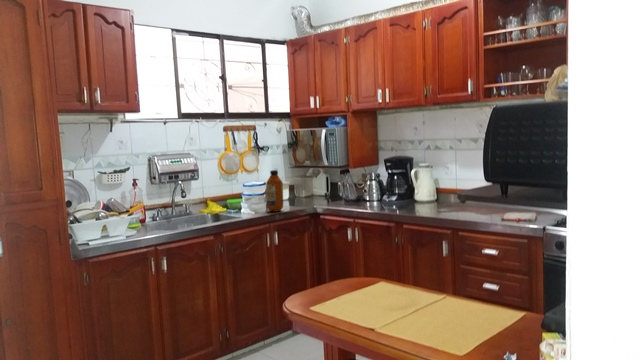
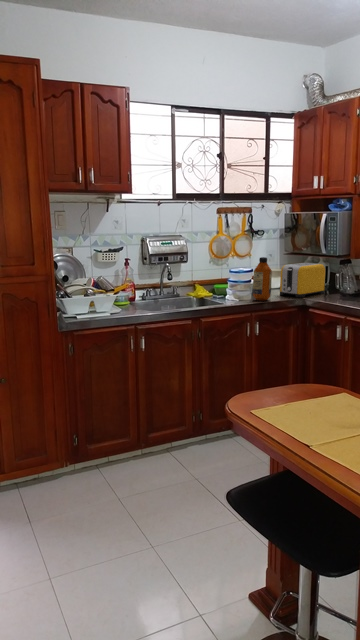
toaster: none [289,174,330,206] -> present [280,263,325,297]

